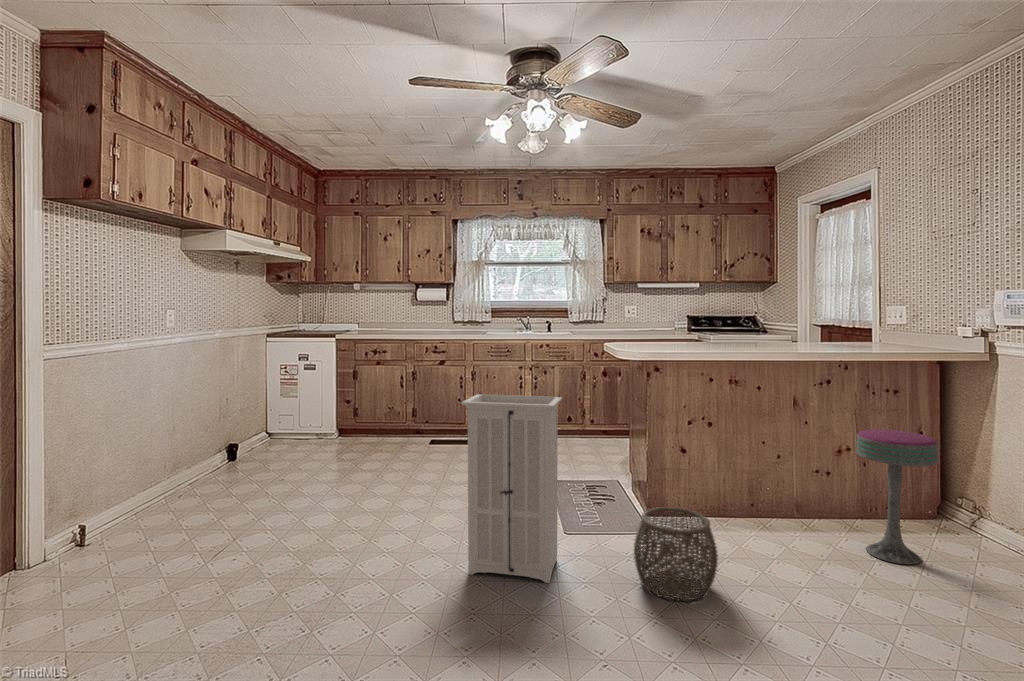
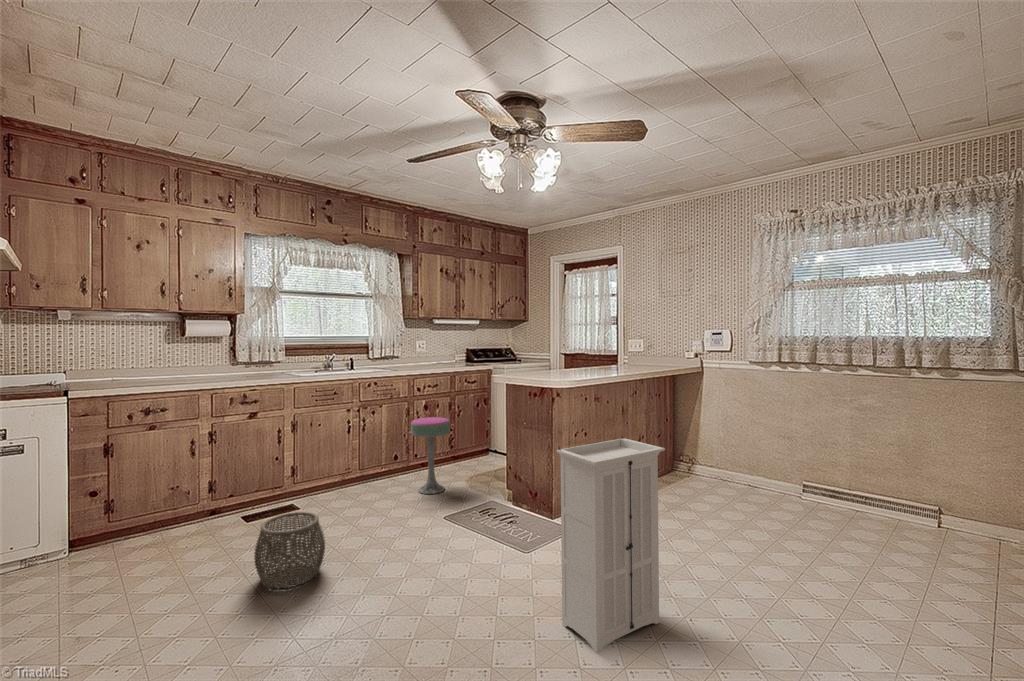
bar stool: present [856,429,938,565] -> present [411,417,450,494]
woven basket: present [633,507,718,601] -> present [254,512,325,589]

